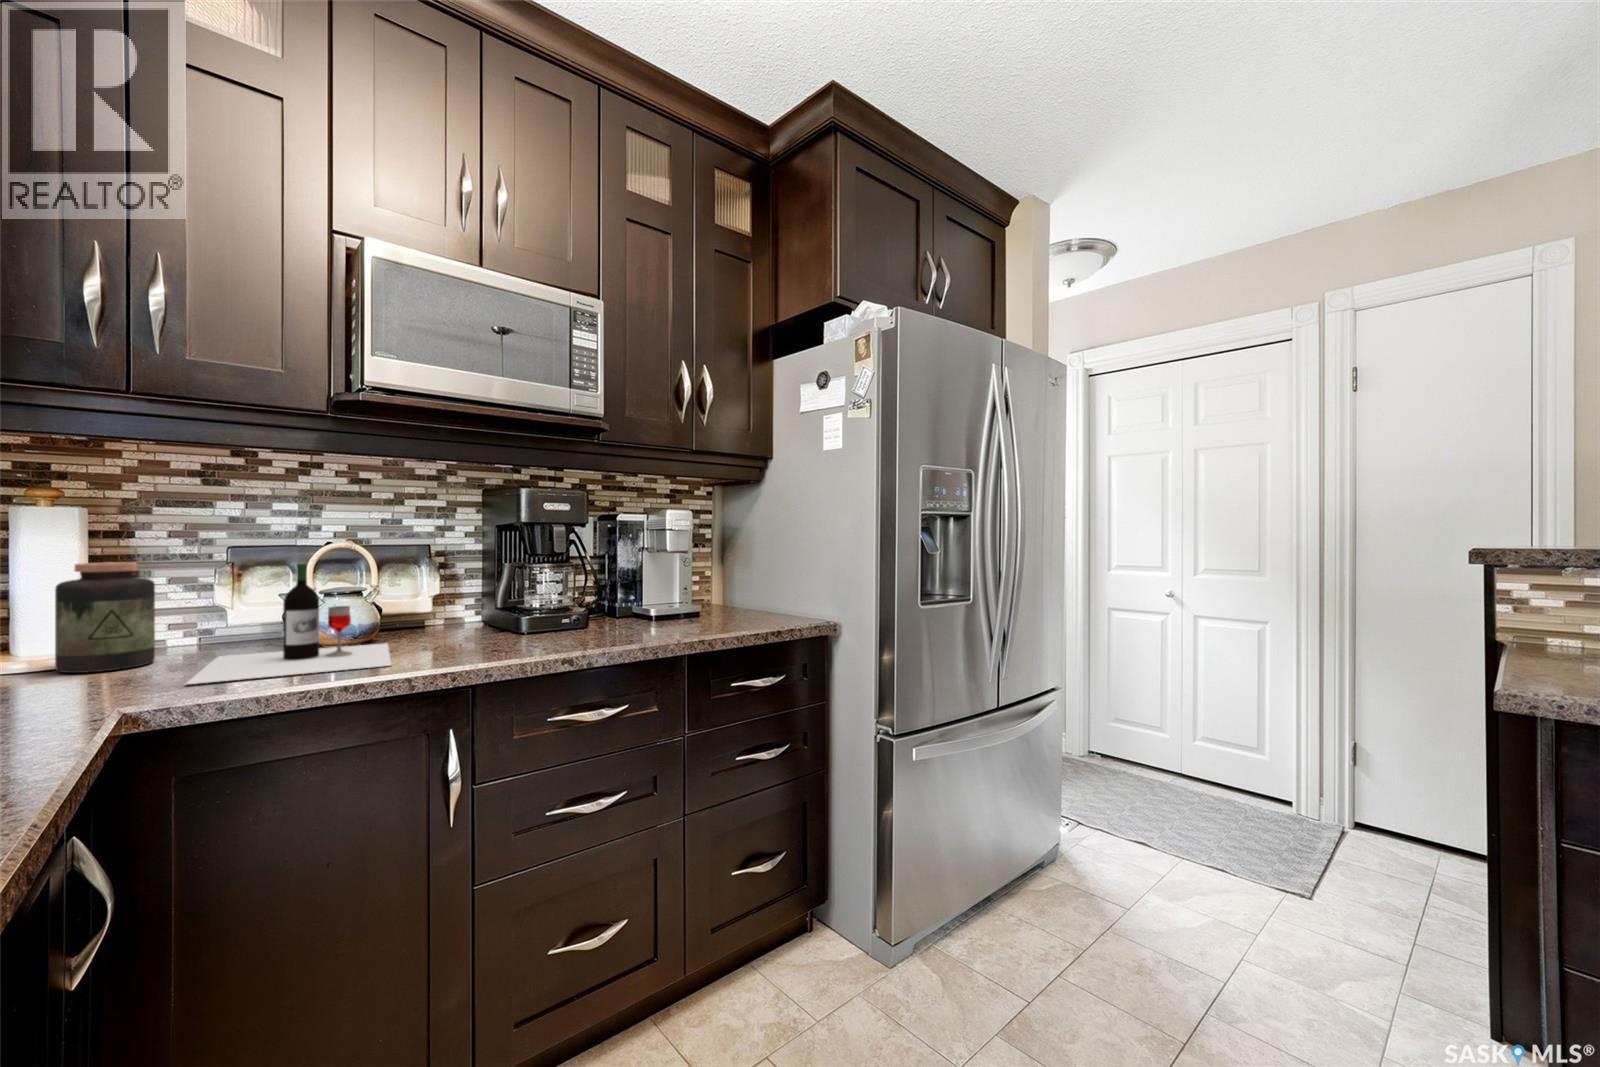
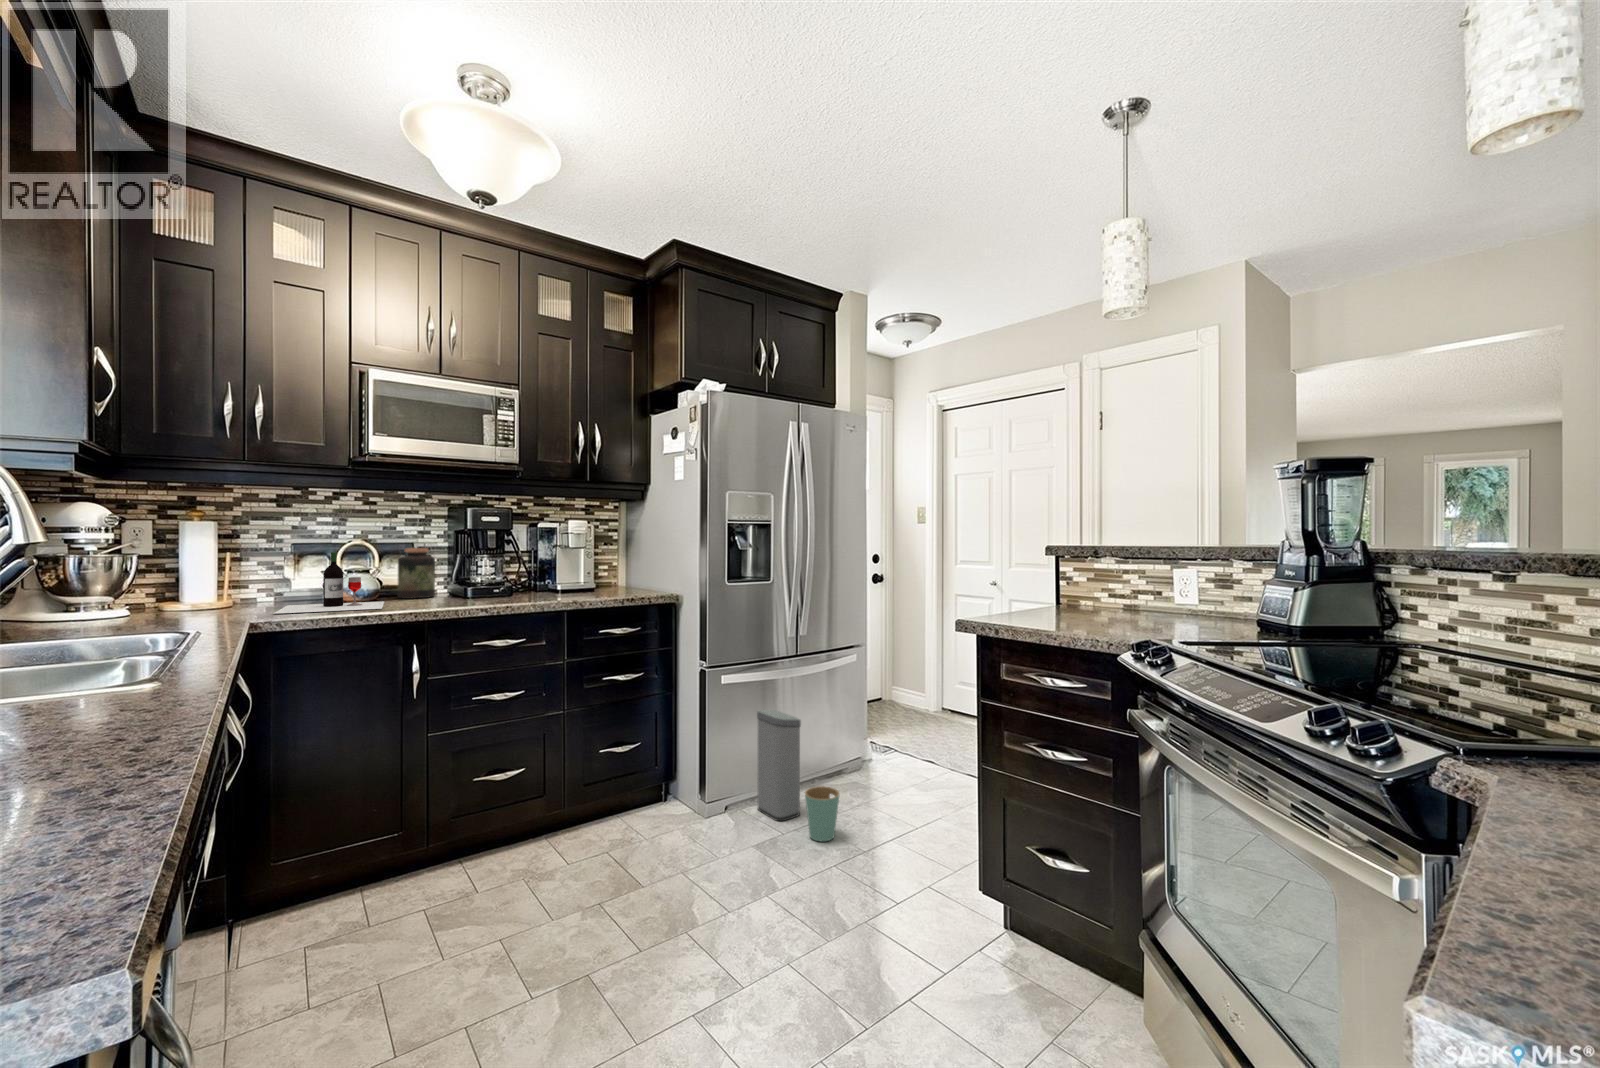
jar: present [55,562,155,673] -> present [398,548,435,599]
trash can: none [957,795,1125,1023] -> present [757,710,840,841]

